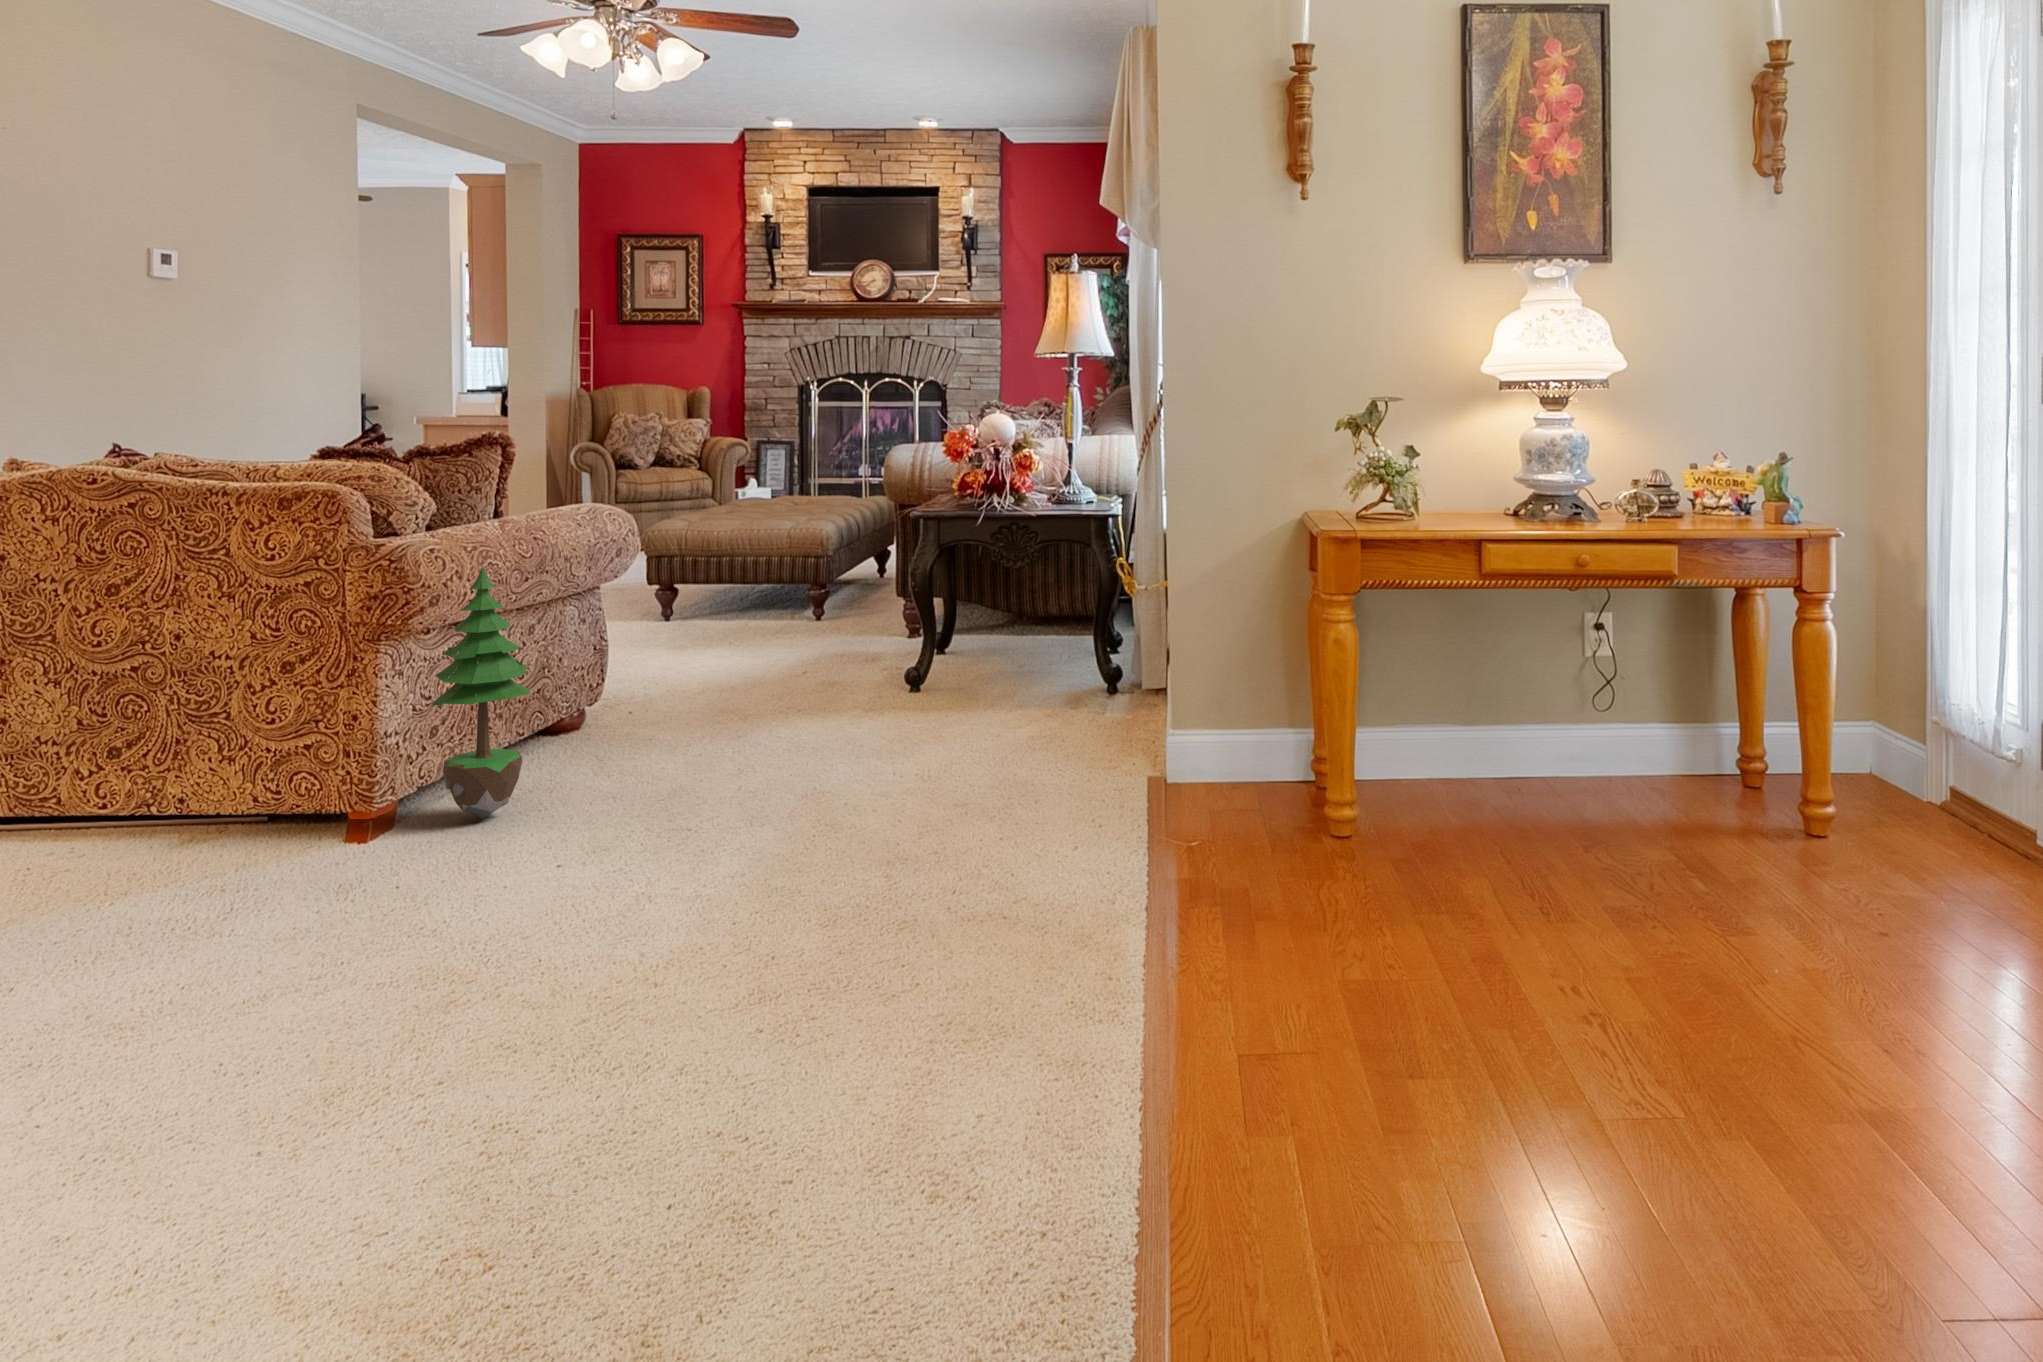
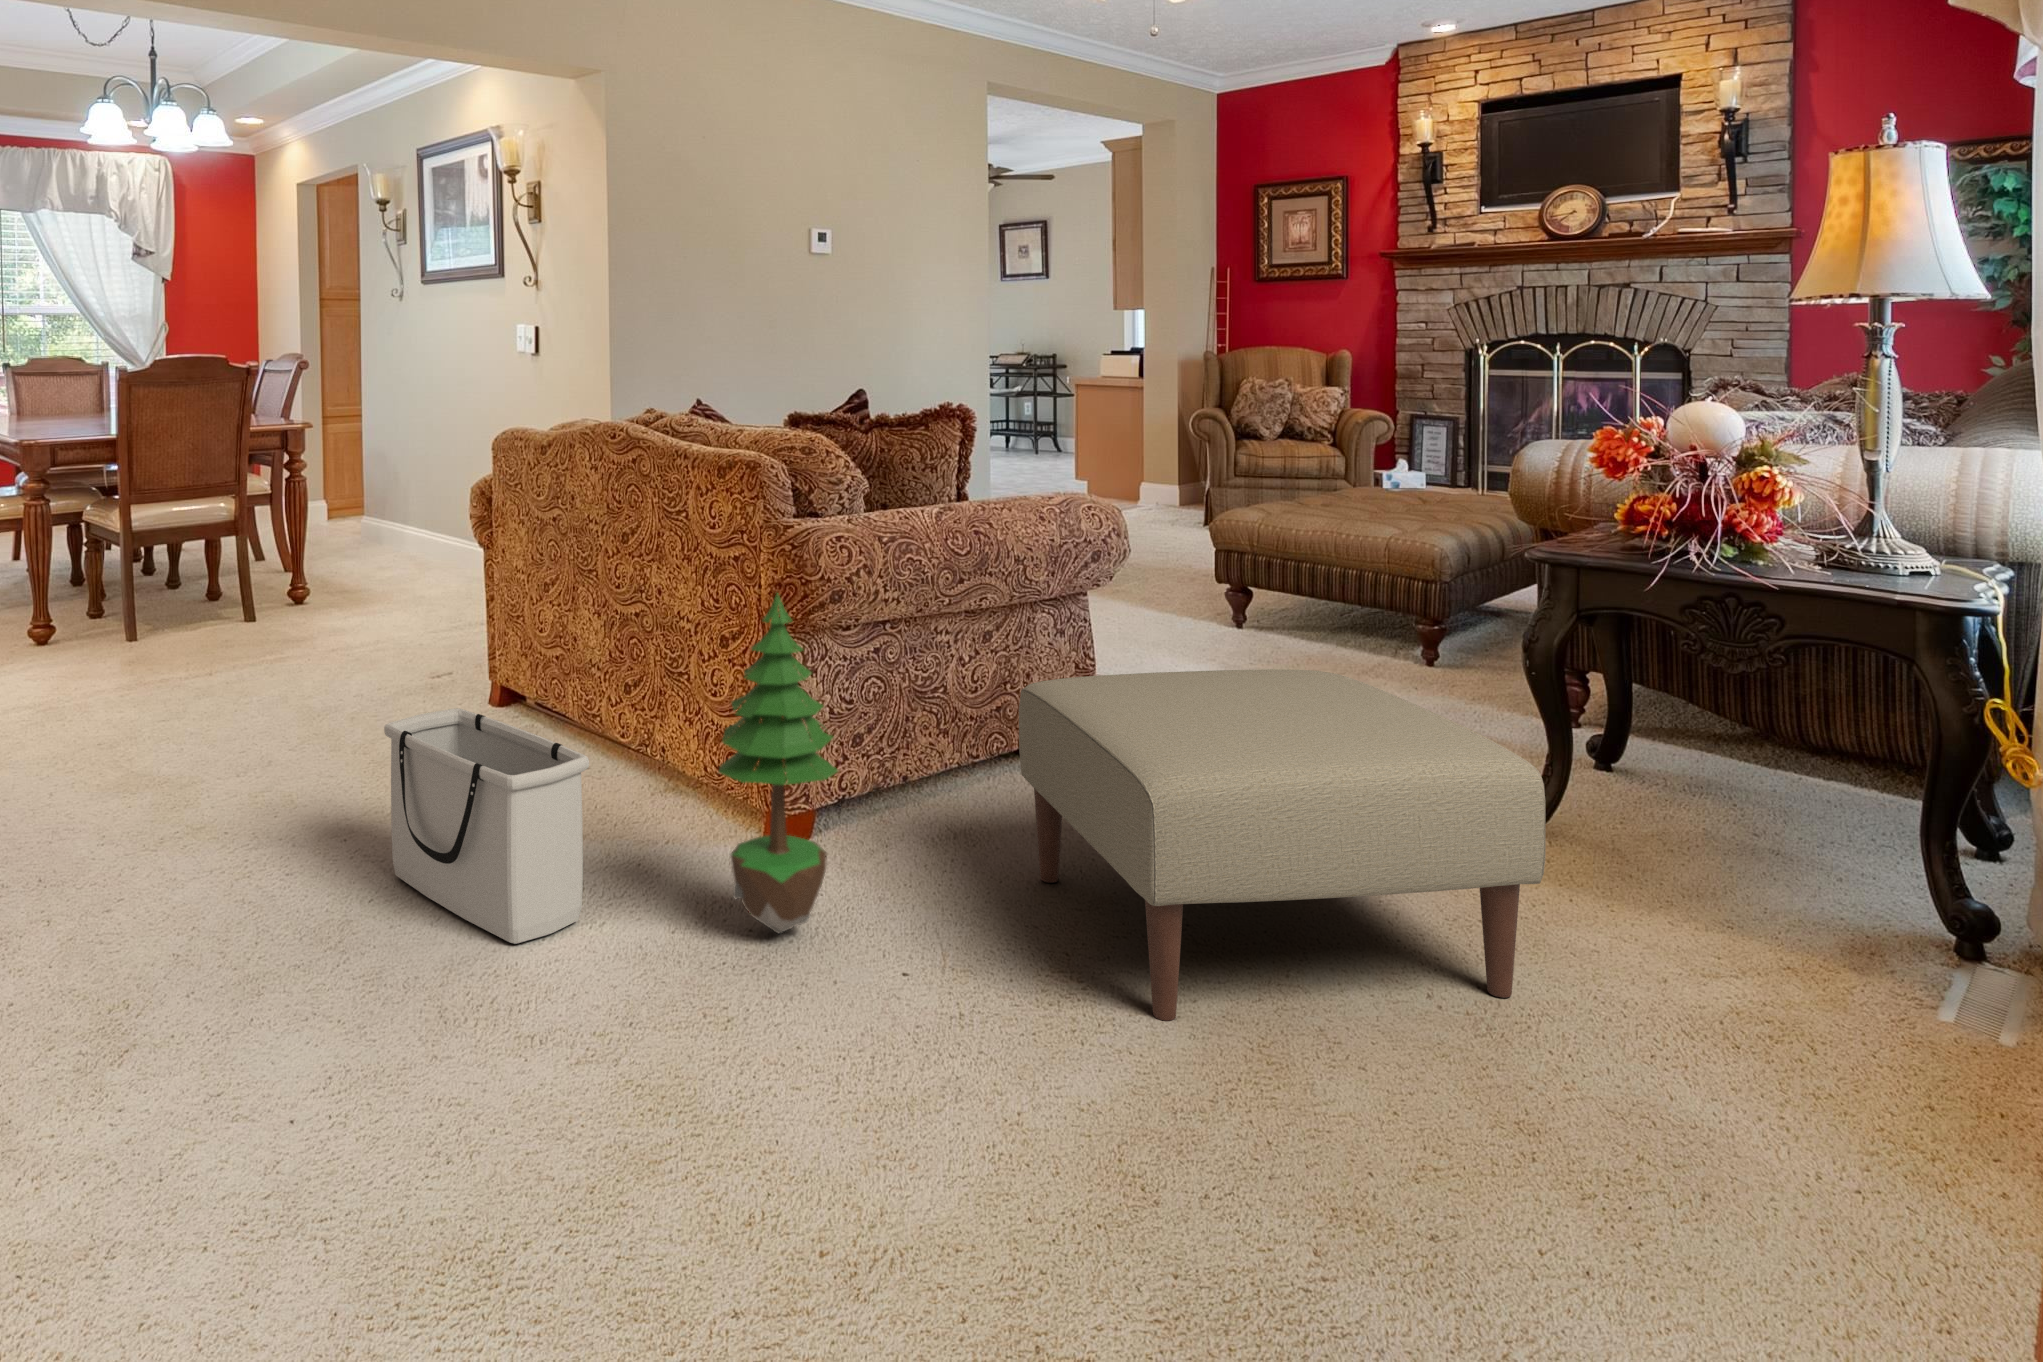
ottoman: none [624,593,950,790] -> present [1019,669,1546,1021]
storage bin: none [58,715,318,874] -> present [384,708,589,944]

